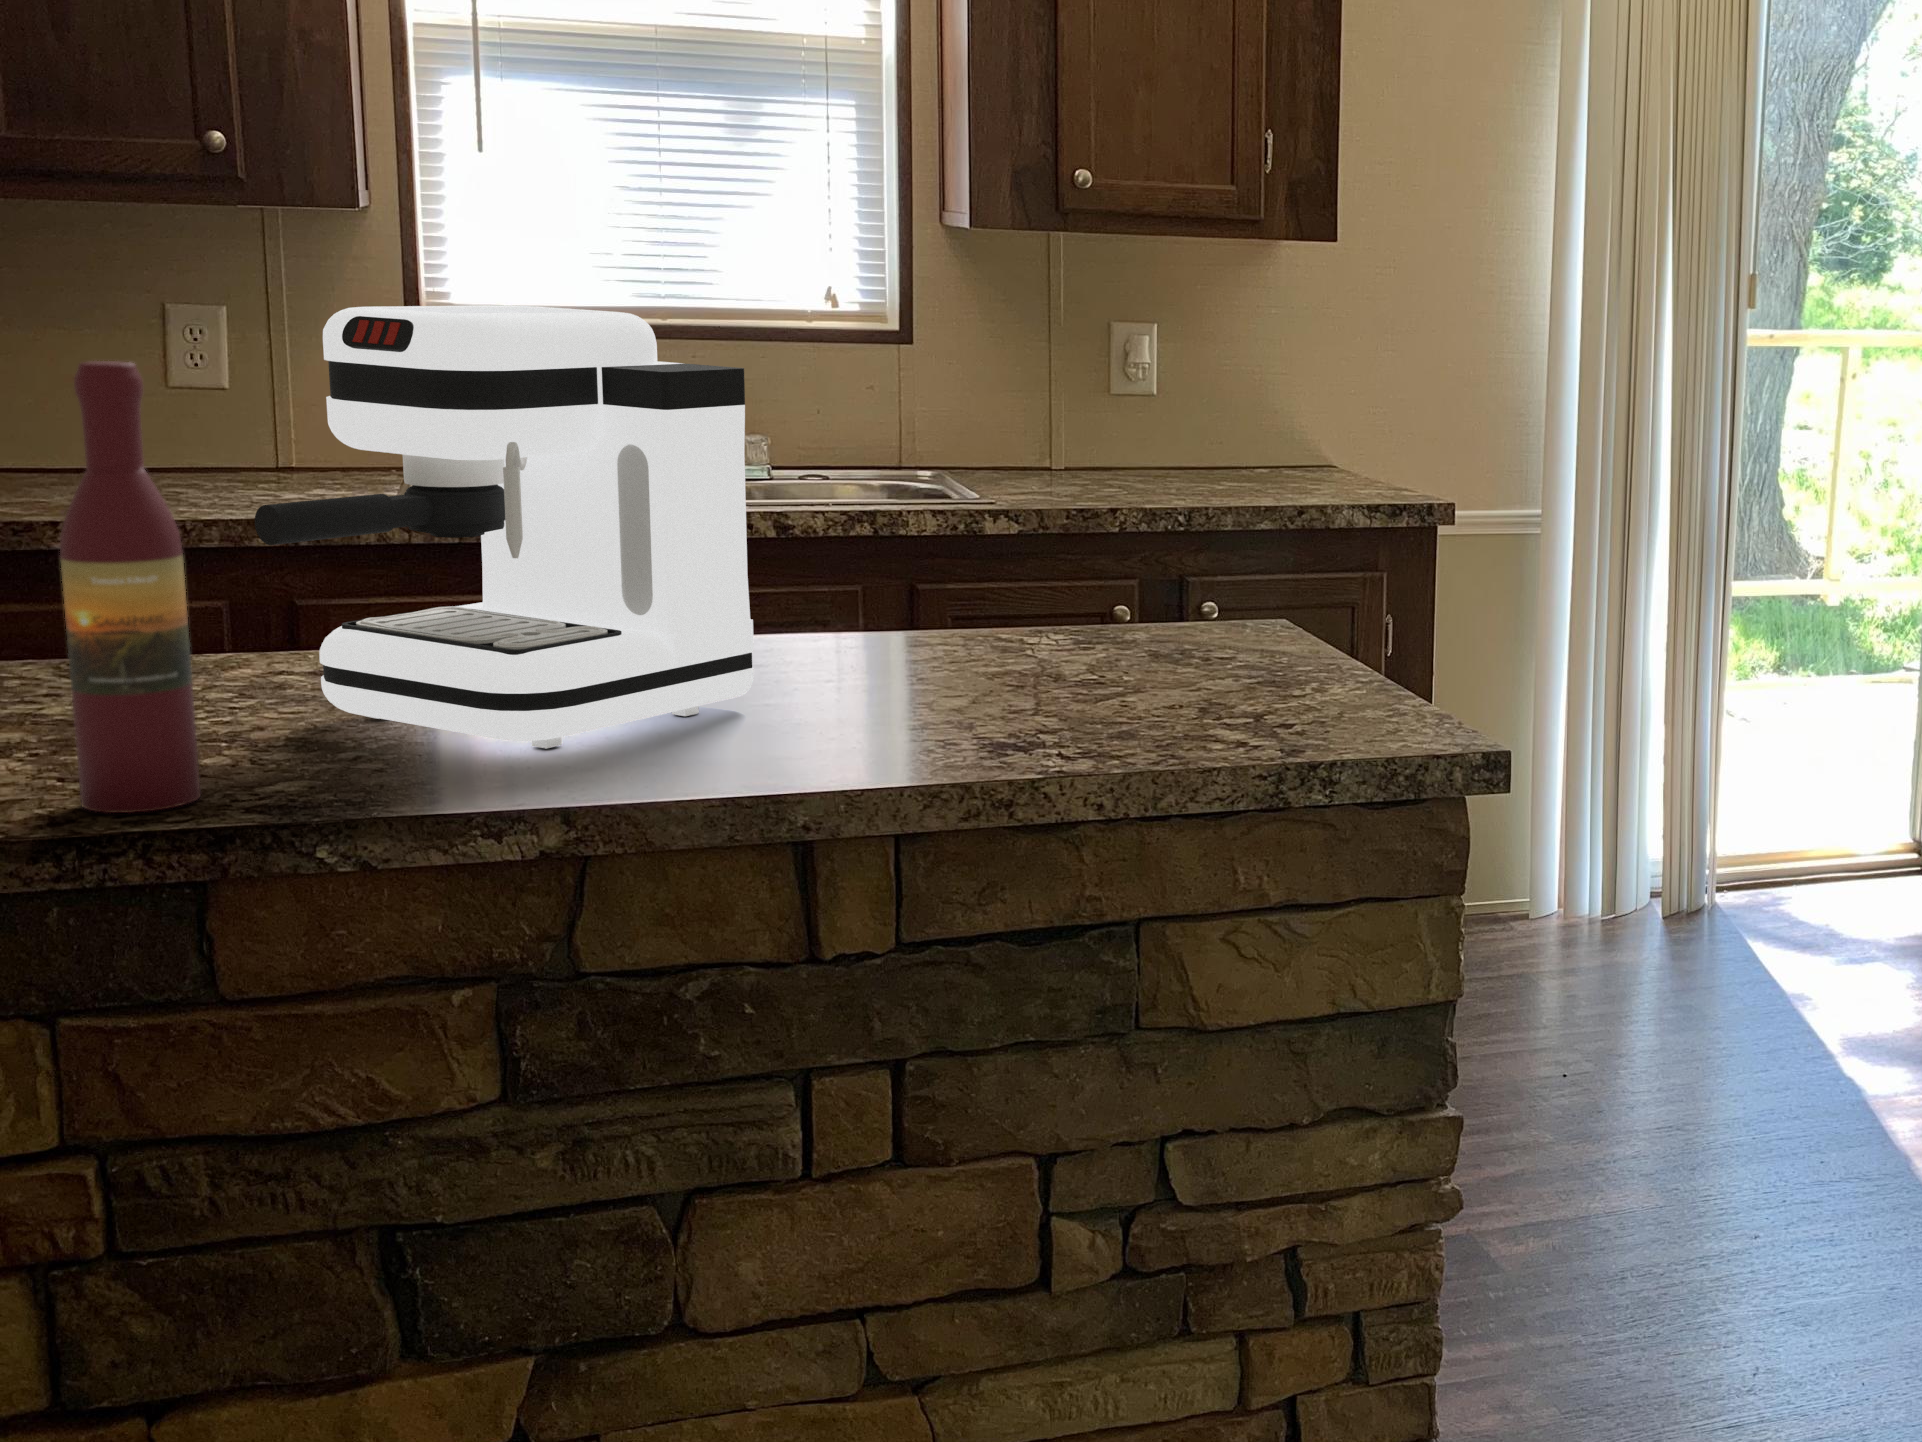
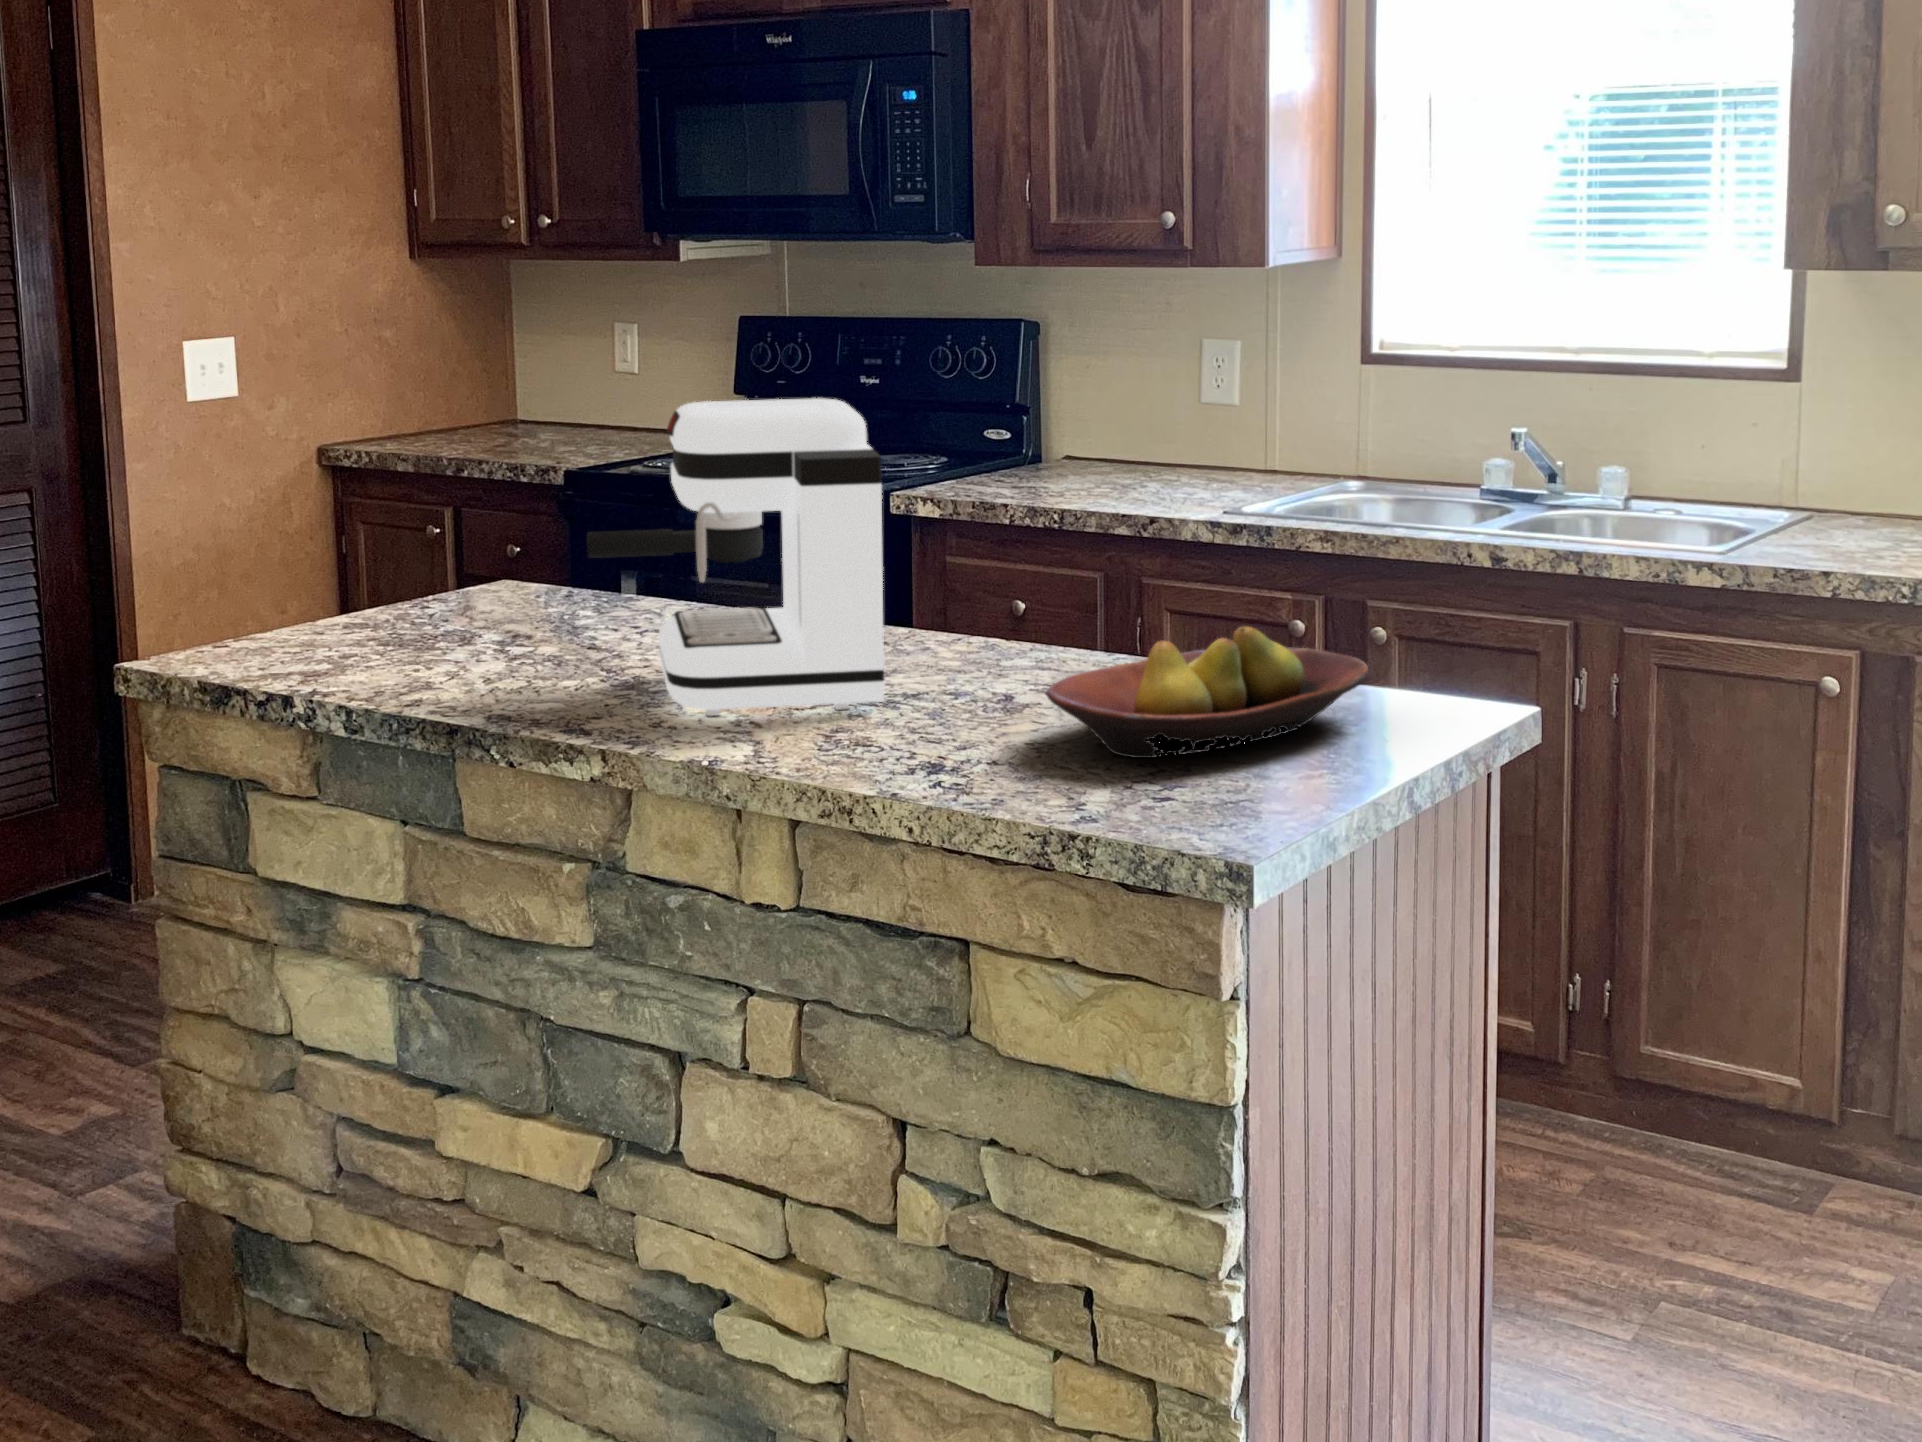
wine bottle: present [60,361,200,813] -> none [439,443,508,714]
fruit bowl: none [1007,549,1264,698] -> present [1046,627,1368,758]

